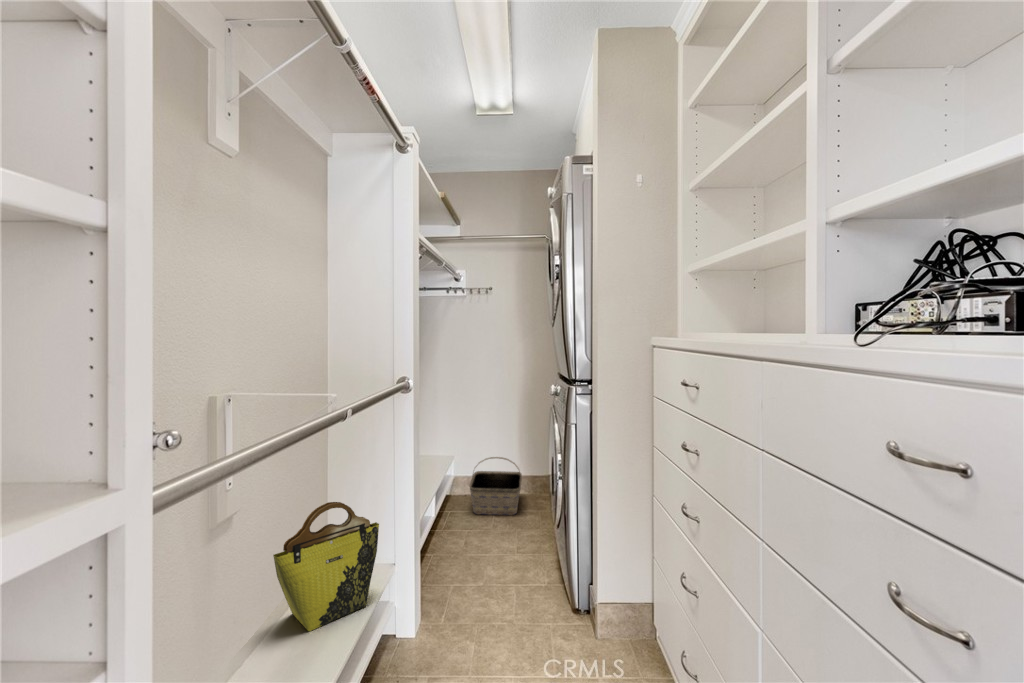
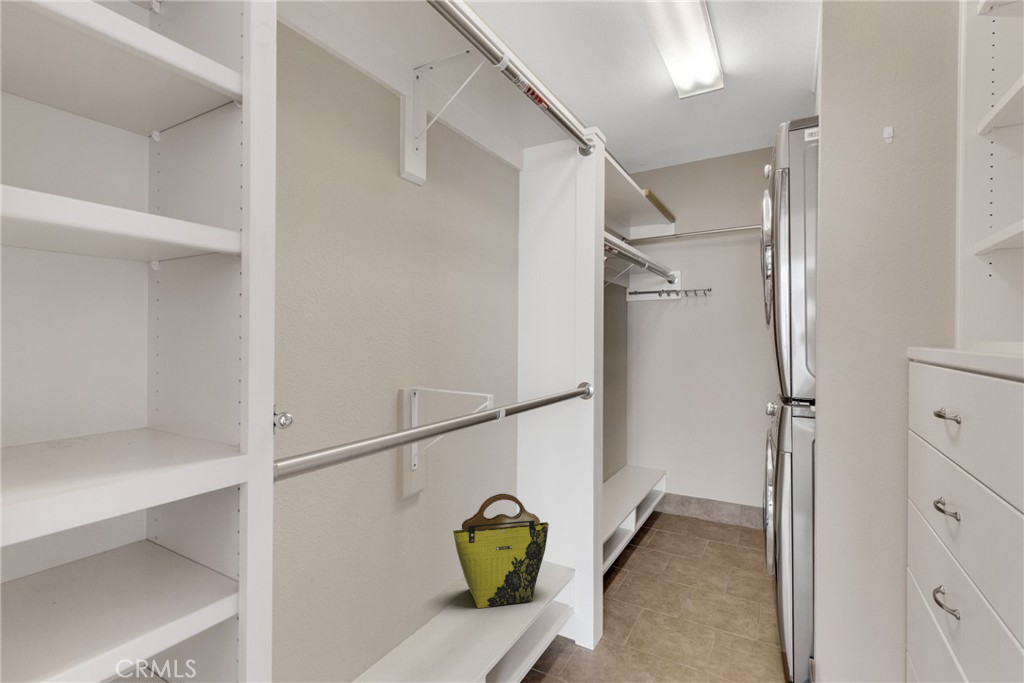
basket: present [469,457,522,515] -> none [676,480,744,552]

